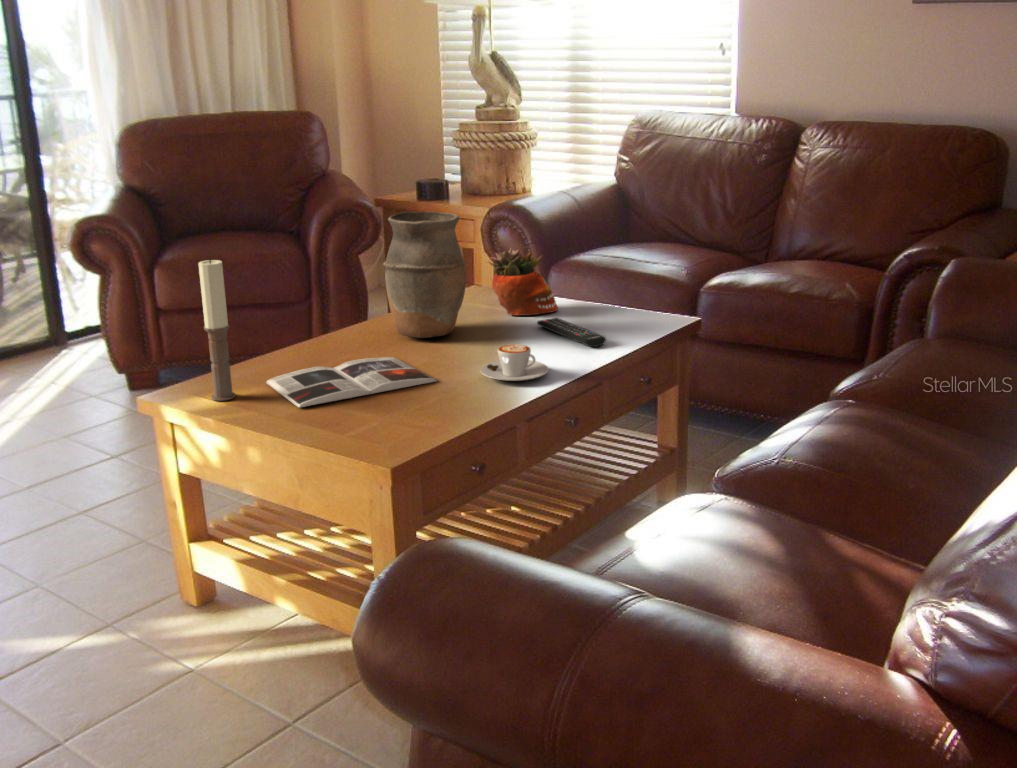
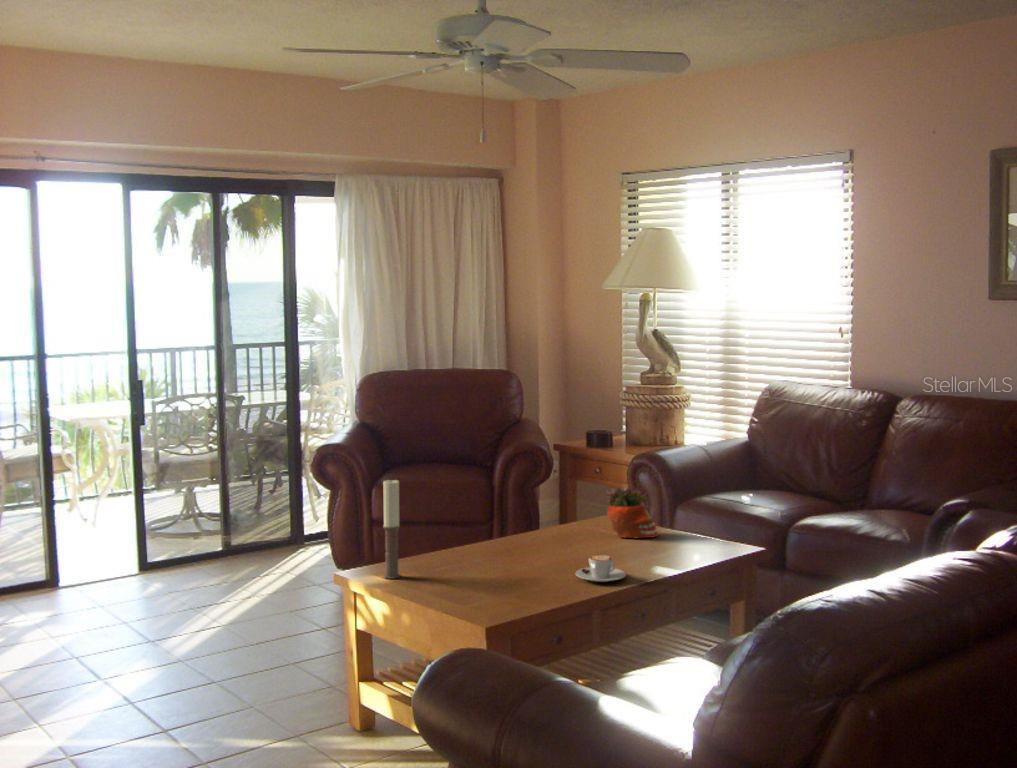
vase: present [383,212,466,338] -> none [521,454,581,548]
remote control: present [537,318,606,347] -> none [635,541,681,564]
magazine: present [266,357,437,408] -> none [423,559,543,587]

